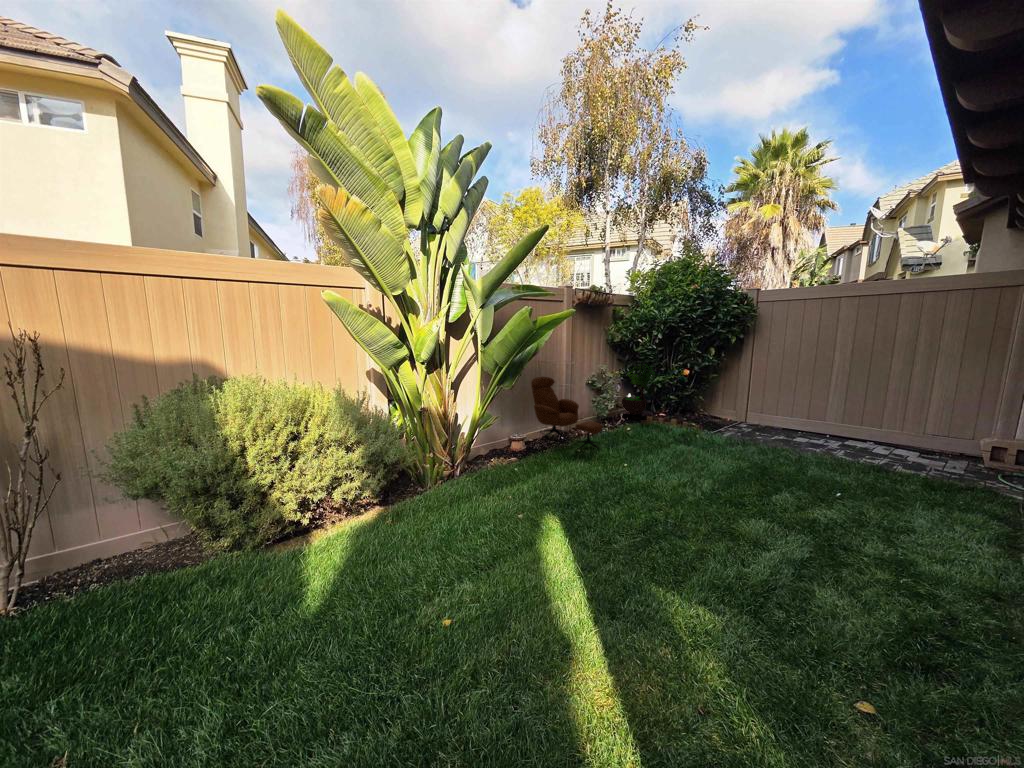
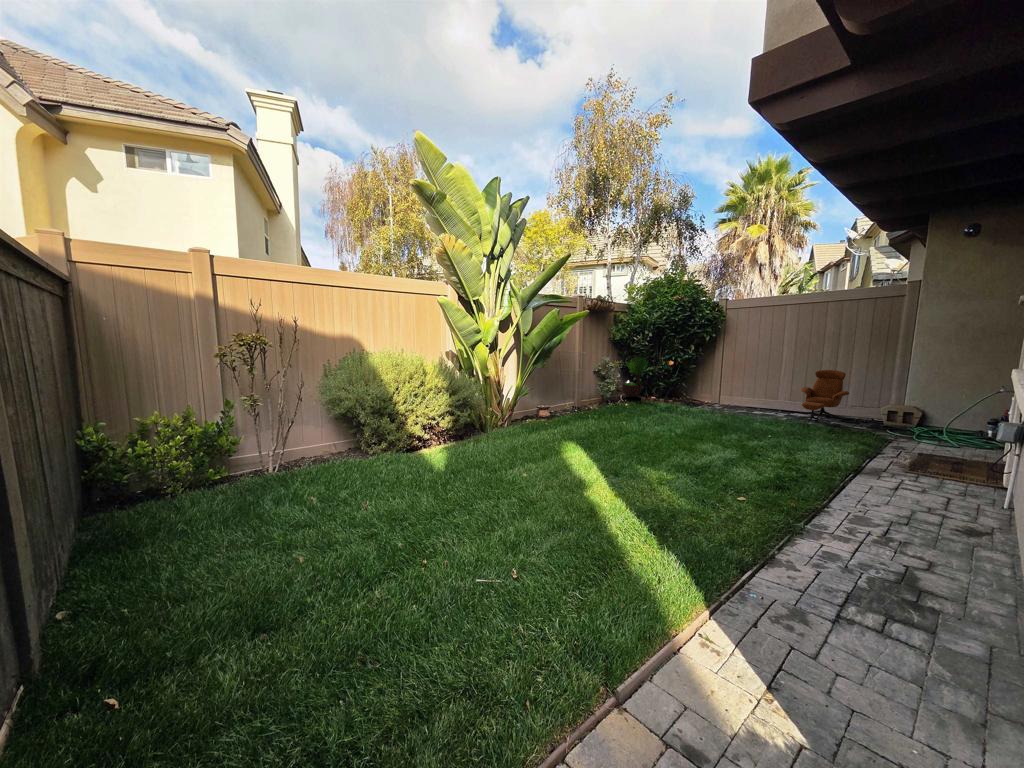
lounge chair: present [531,377,603,449] -> present [798,370,849,423]

